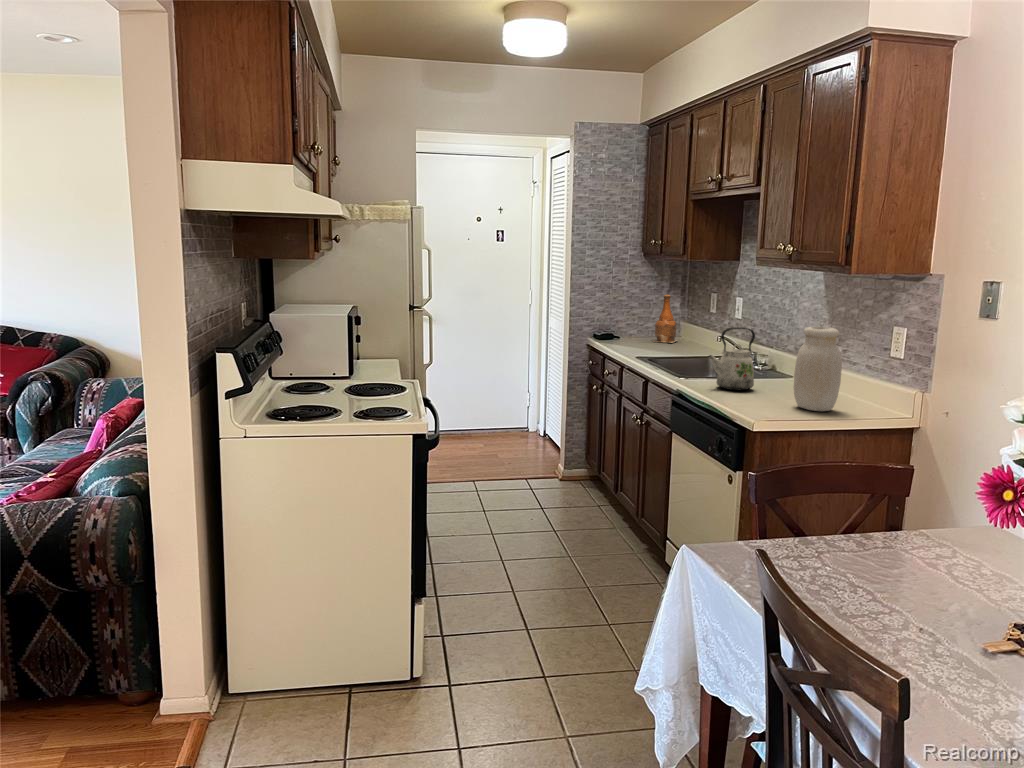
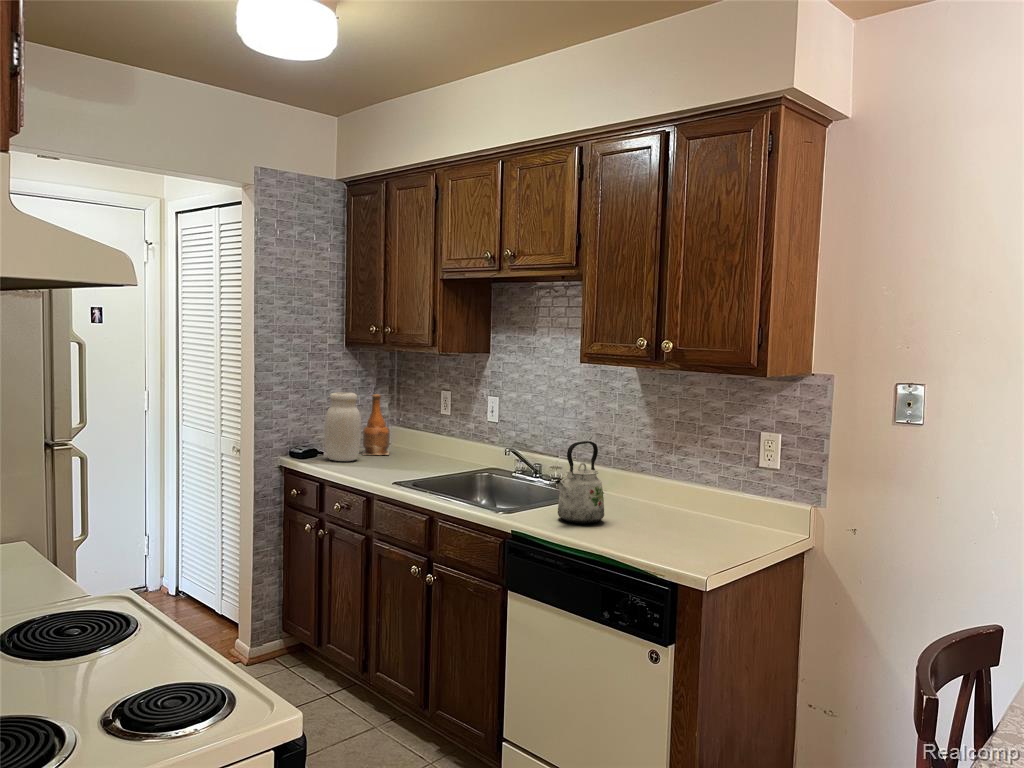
jar: present [794,327,842,411] -> present [324,392,361,461]

